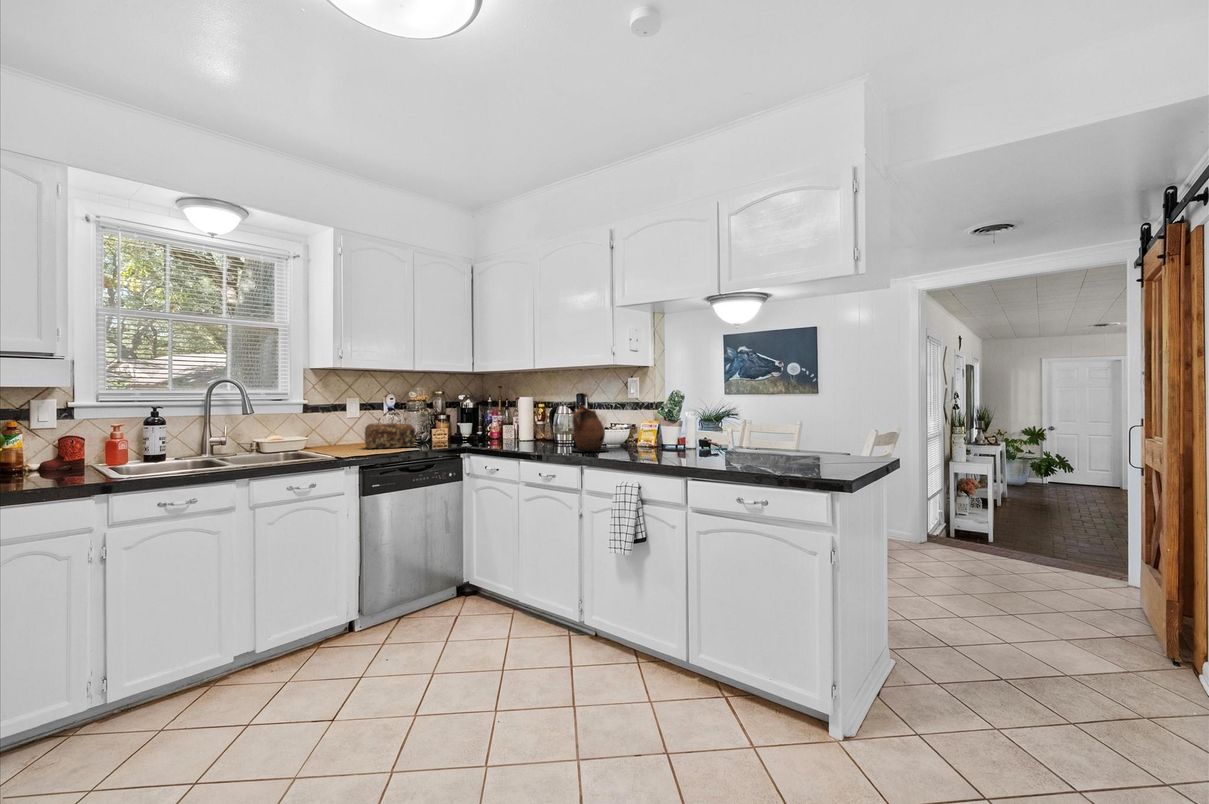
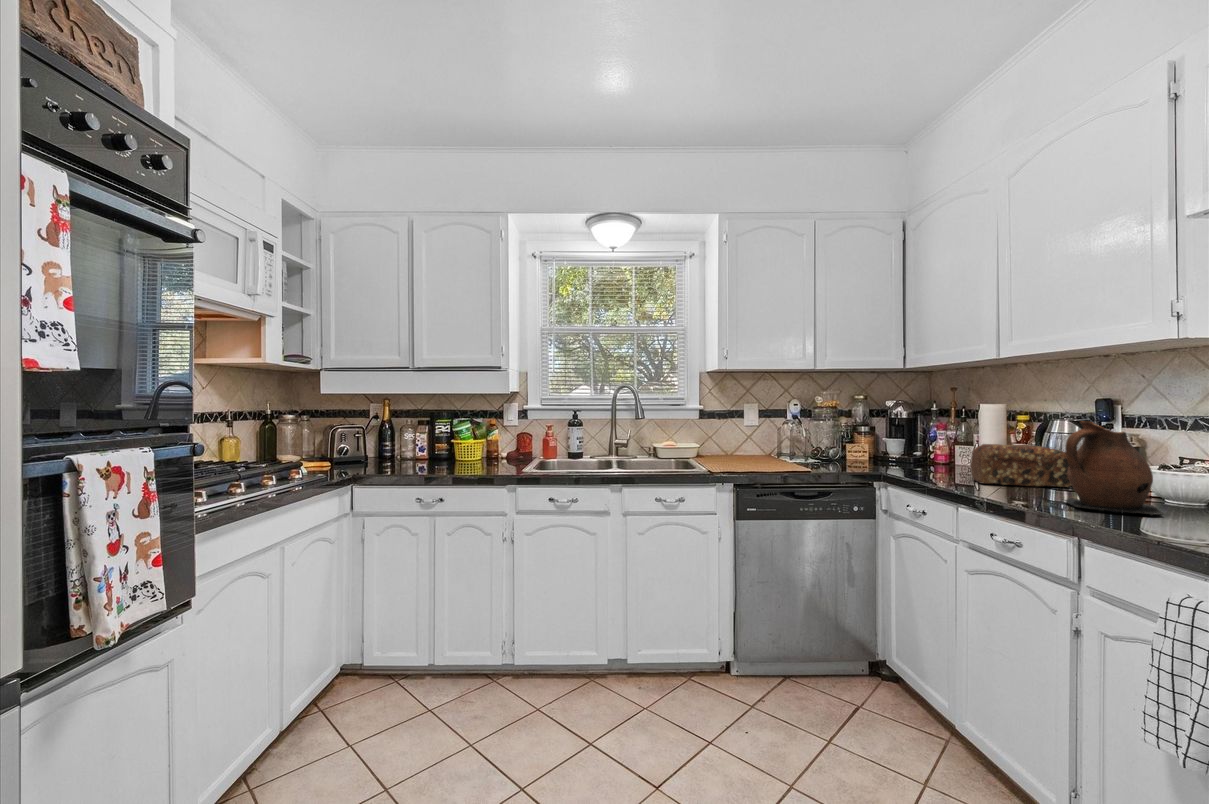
bread loaf: present [365,423,415,449] -> present [970,444,1071,487]

